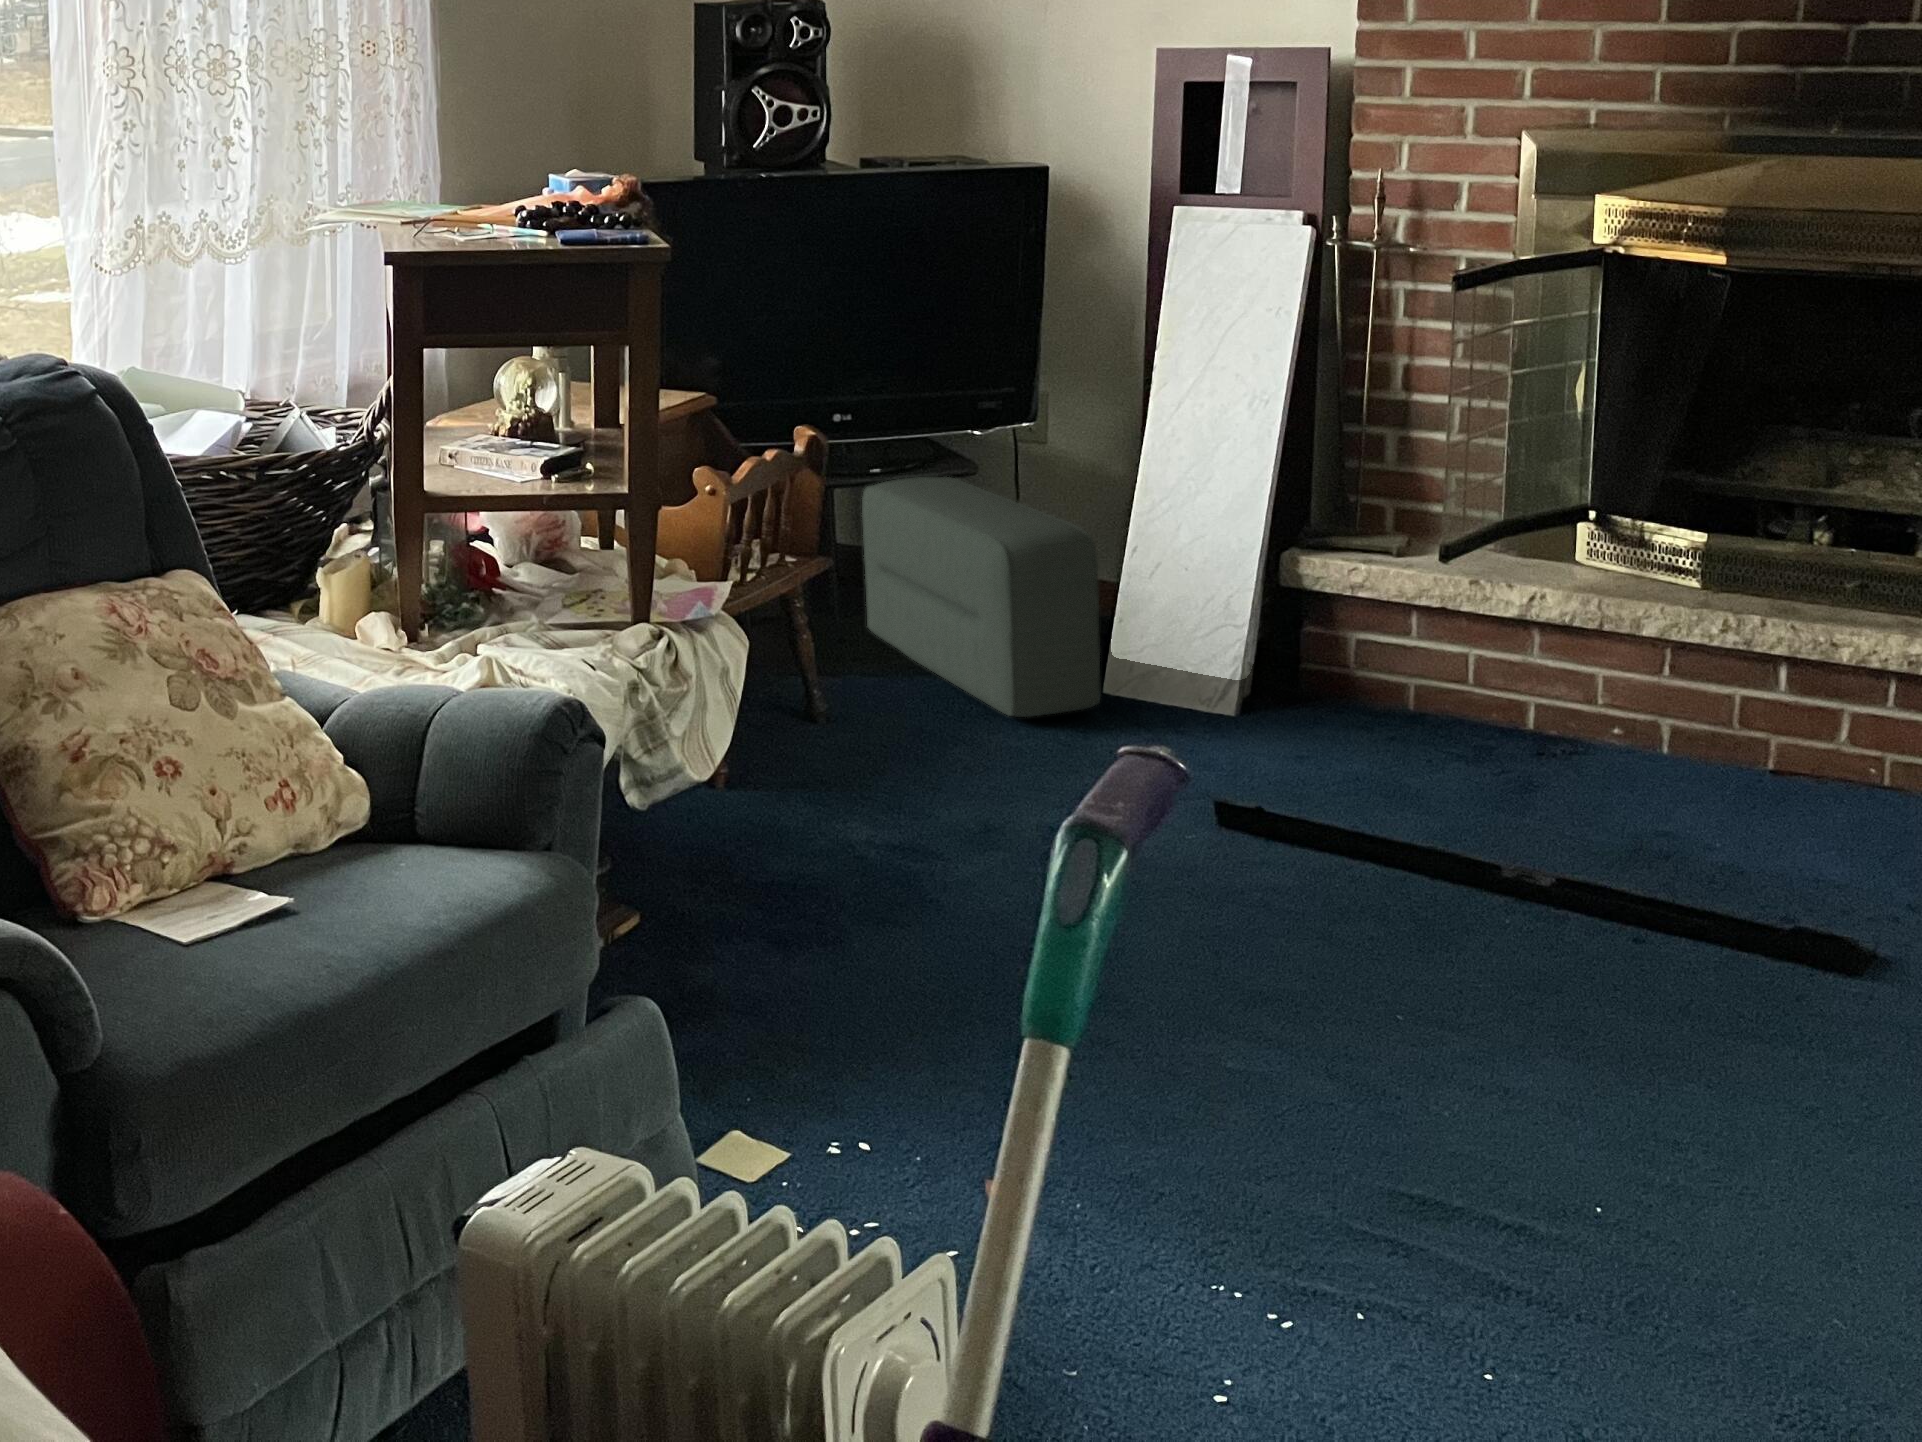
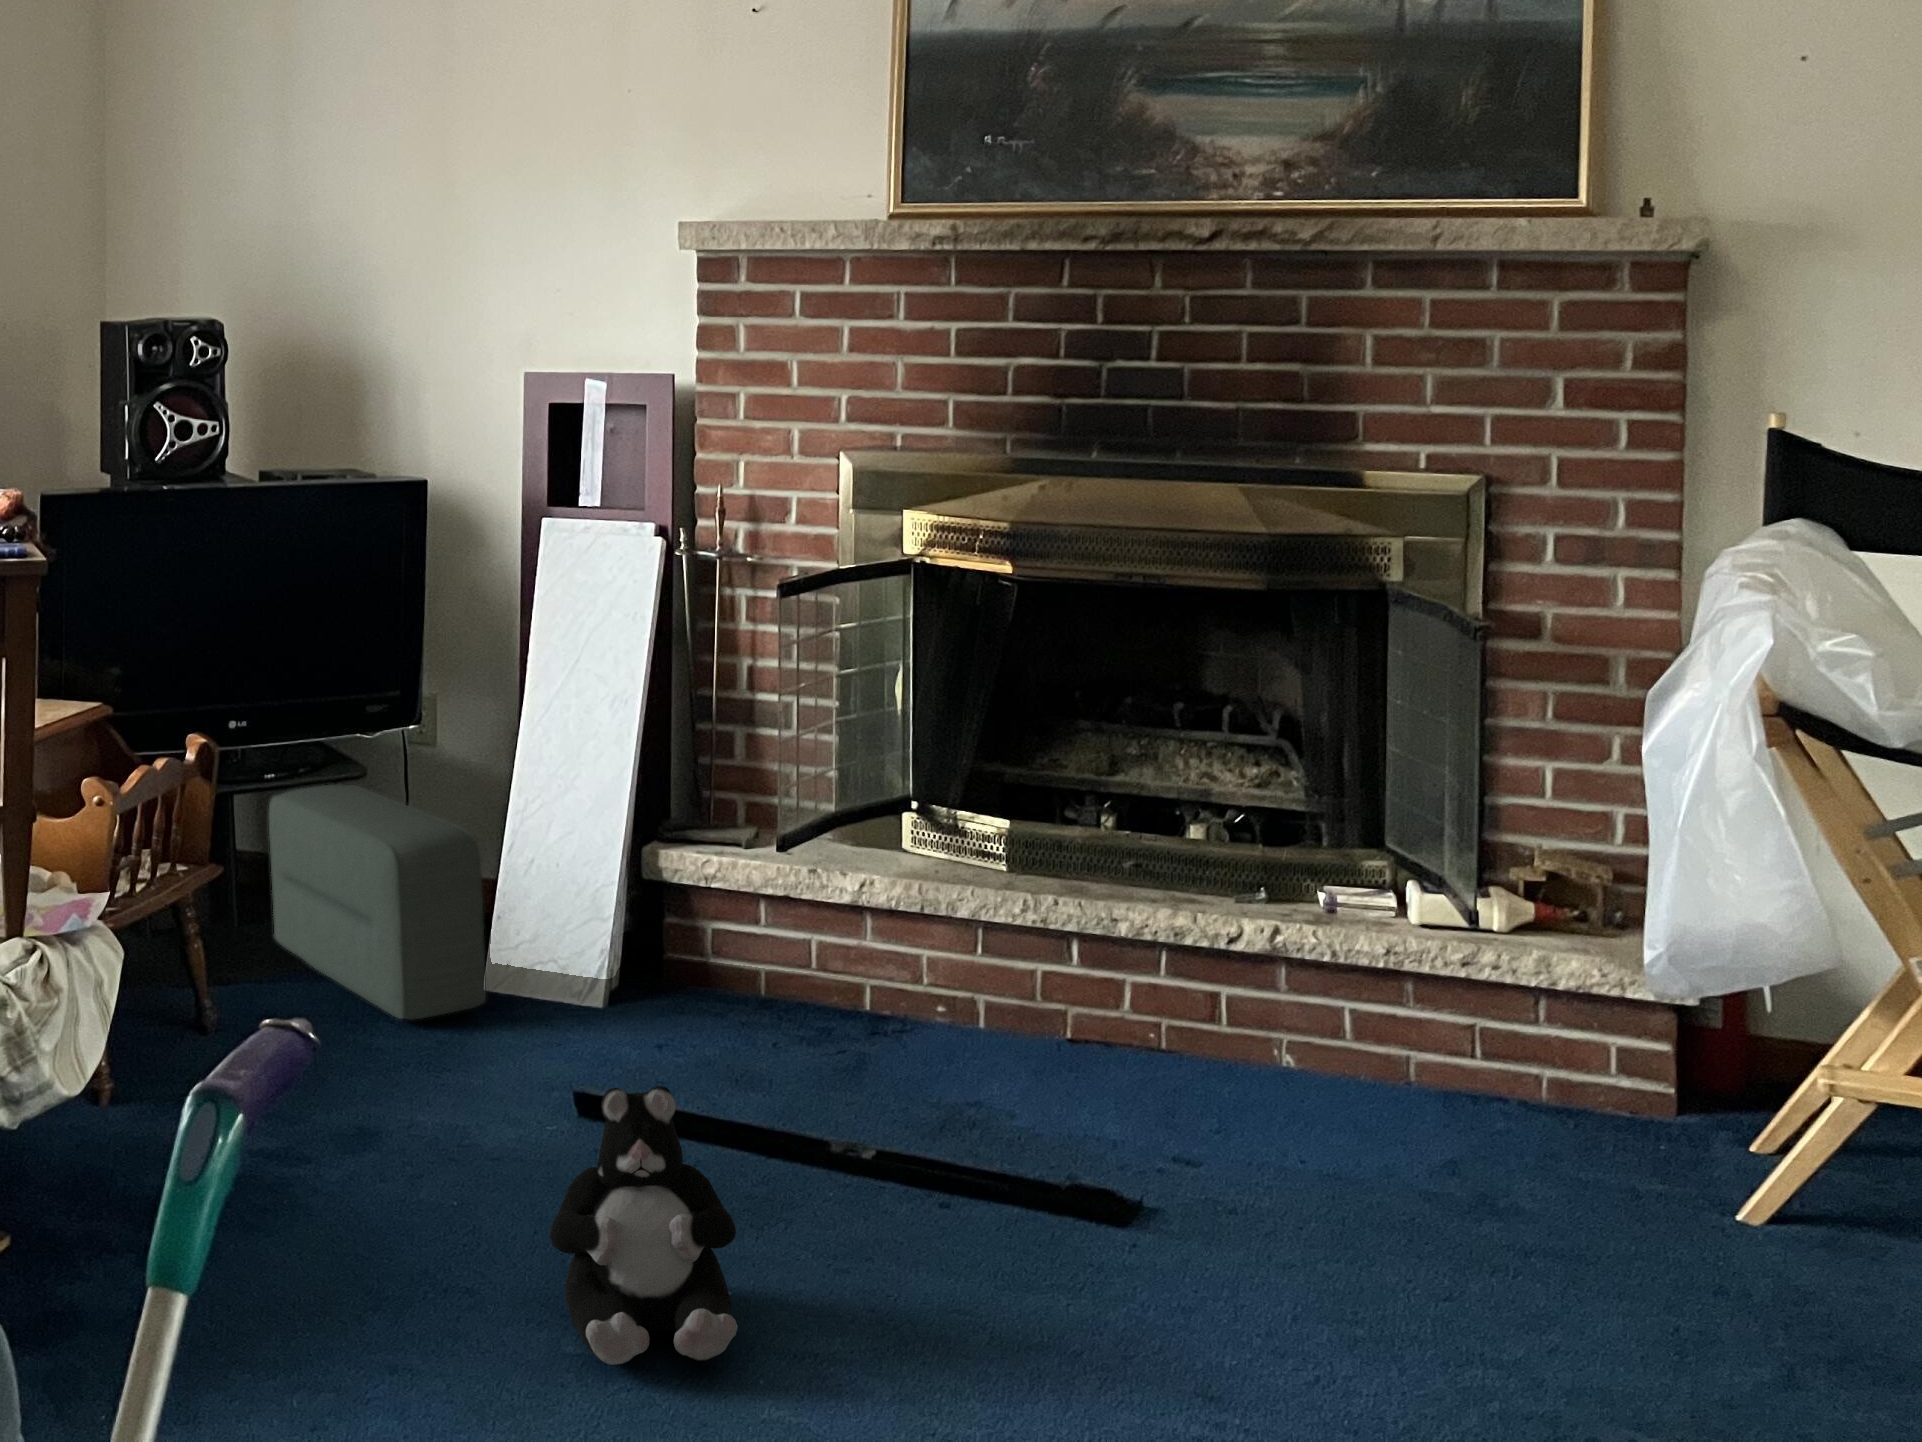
plush toy: none [1209,811,1429,1100] -> present [550,1086,738,1365]

